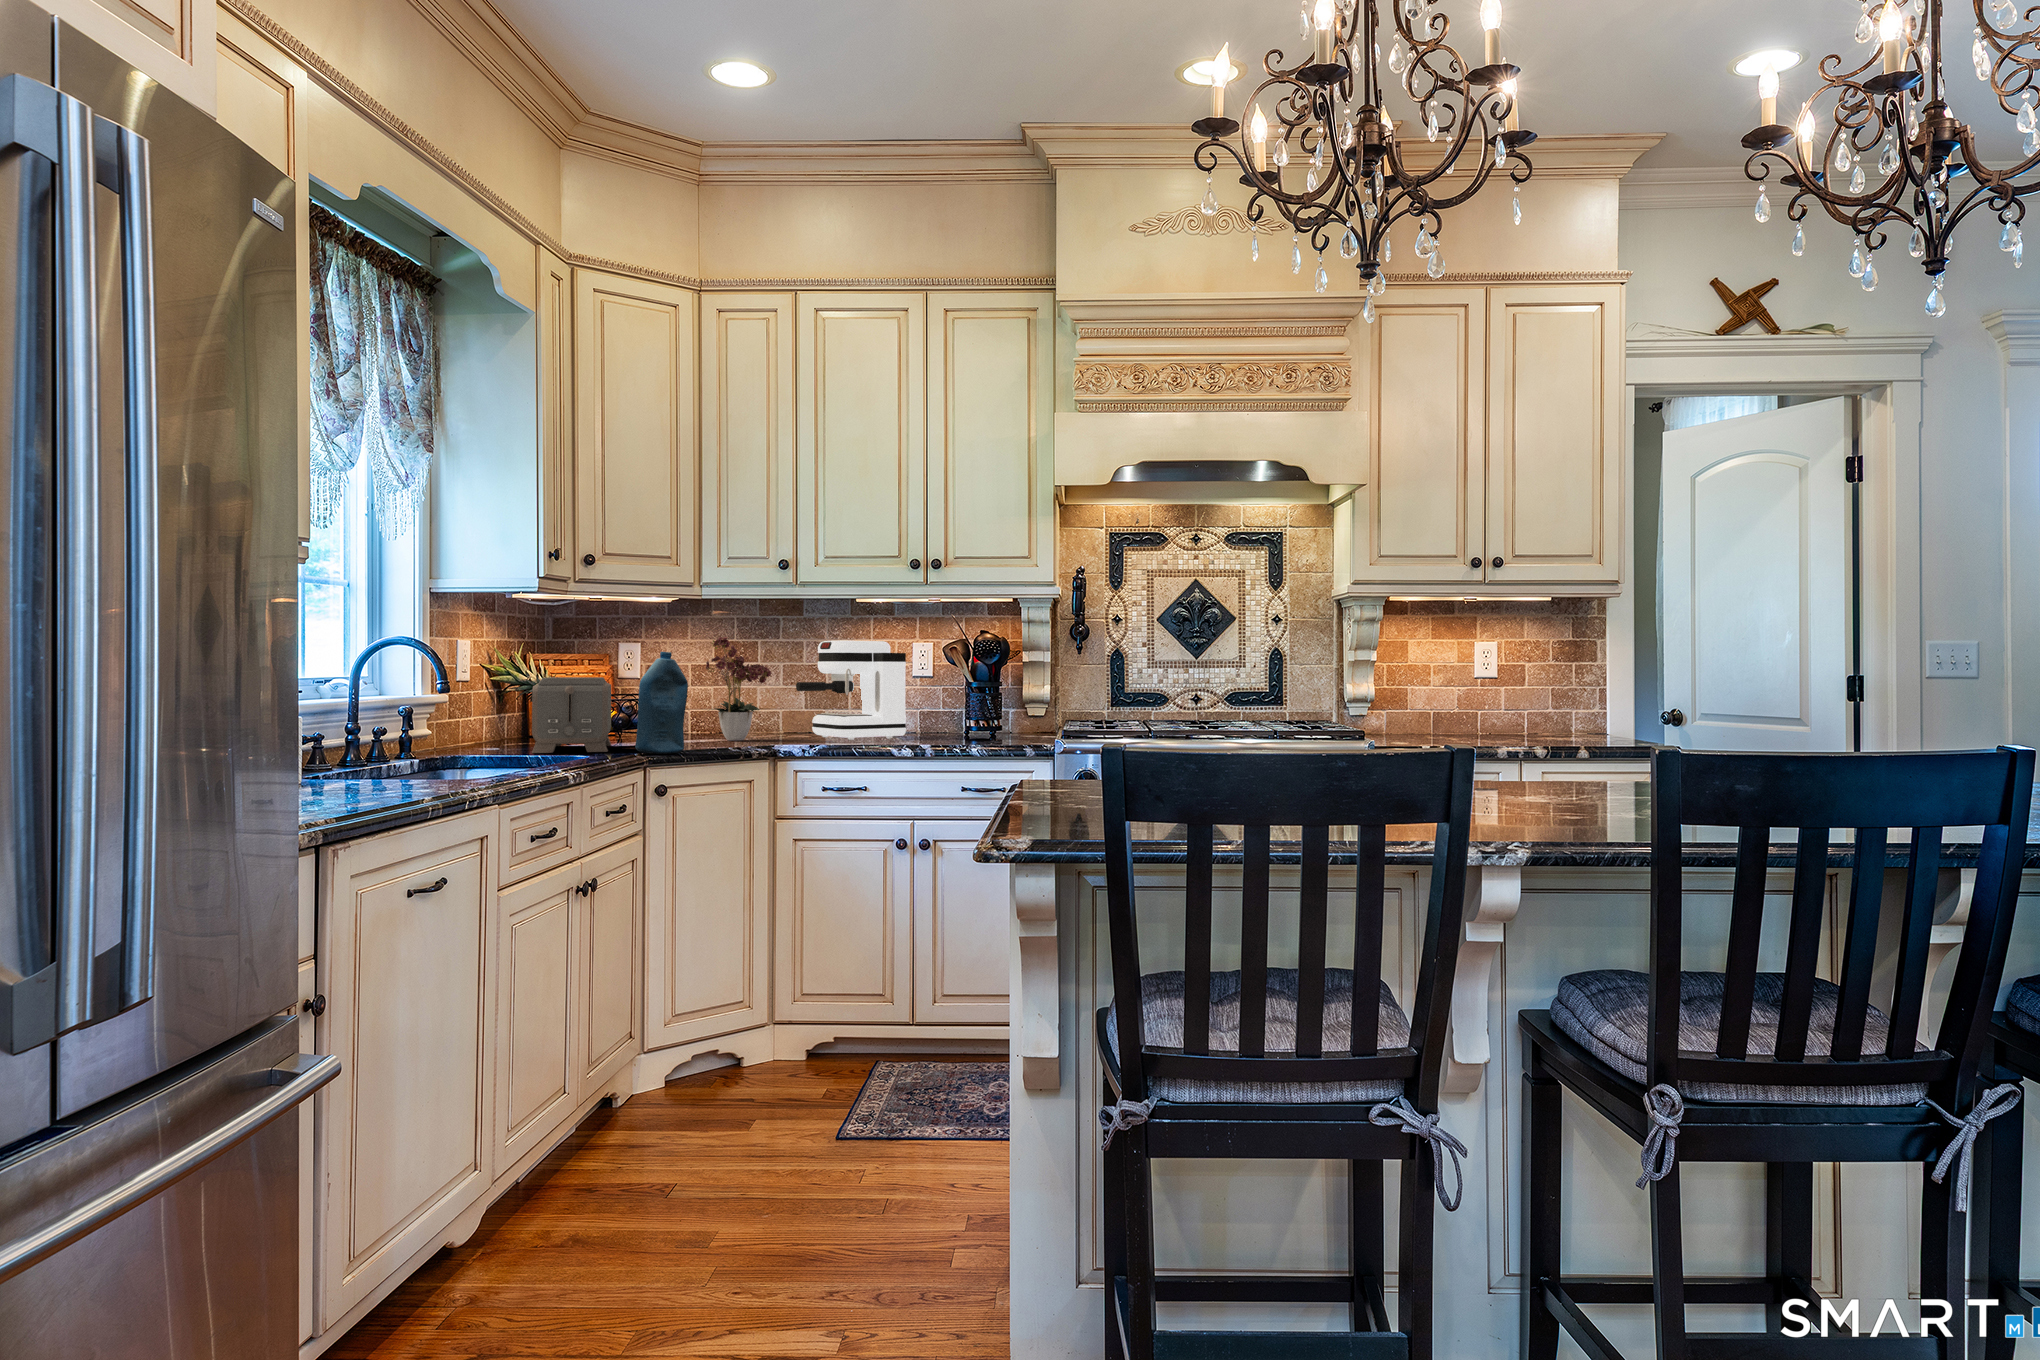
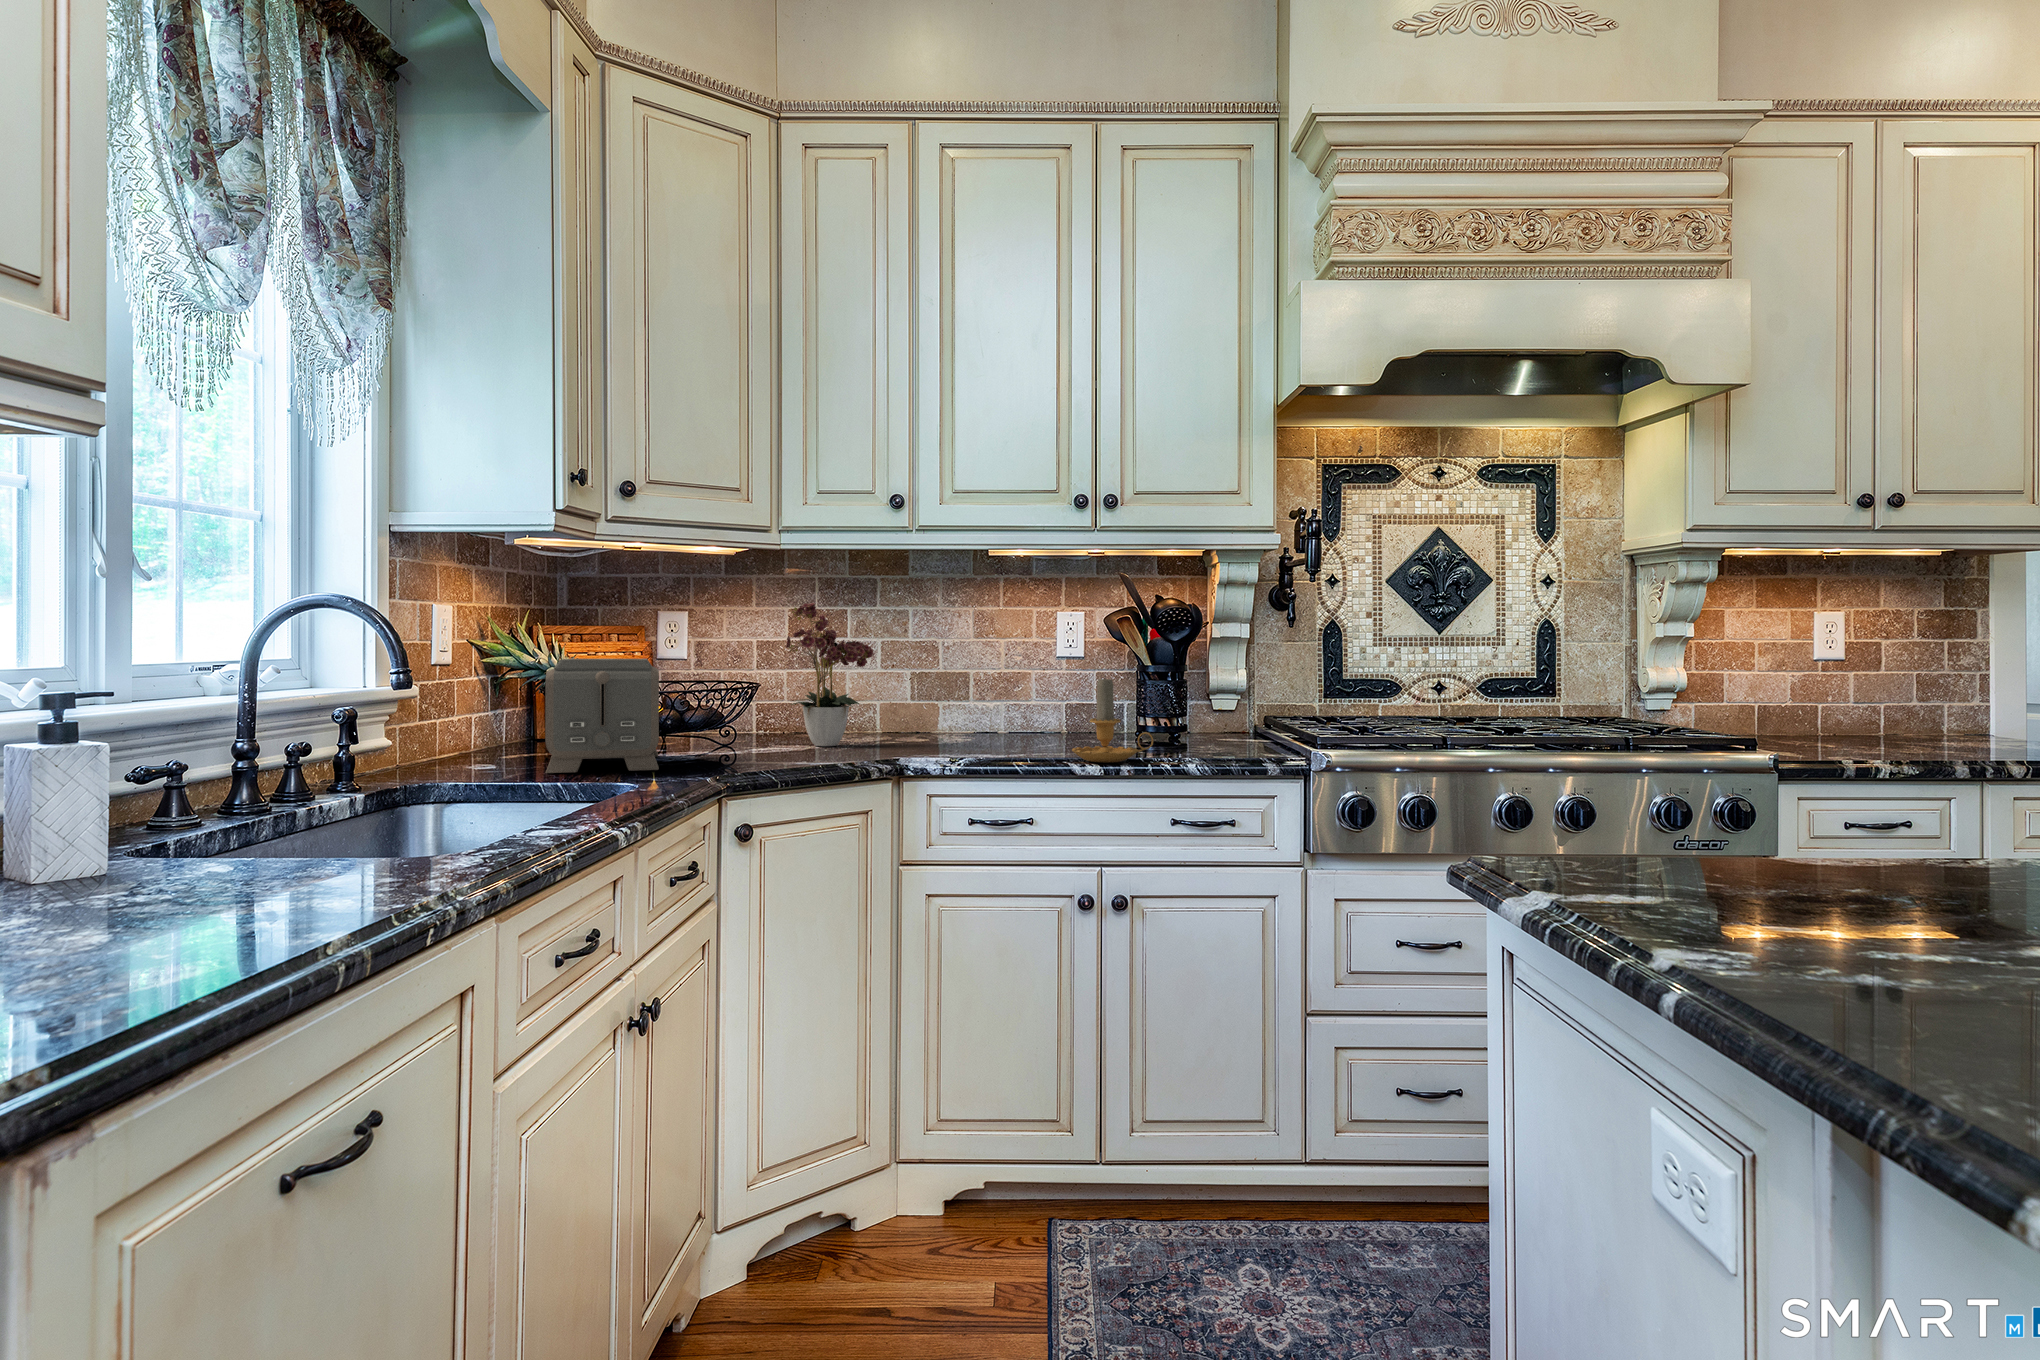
coffee maker: present [796,640,906,740] -> none [905,609,1052,745]
bottle: present [635,652,688,754] -> none [703,620,779,774]
candle: none [897,688,955,749] -> present [1072,676,1153,763]

